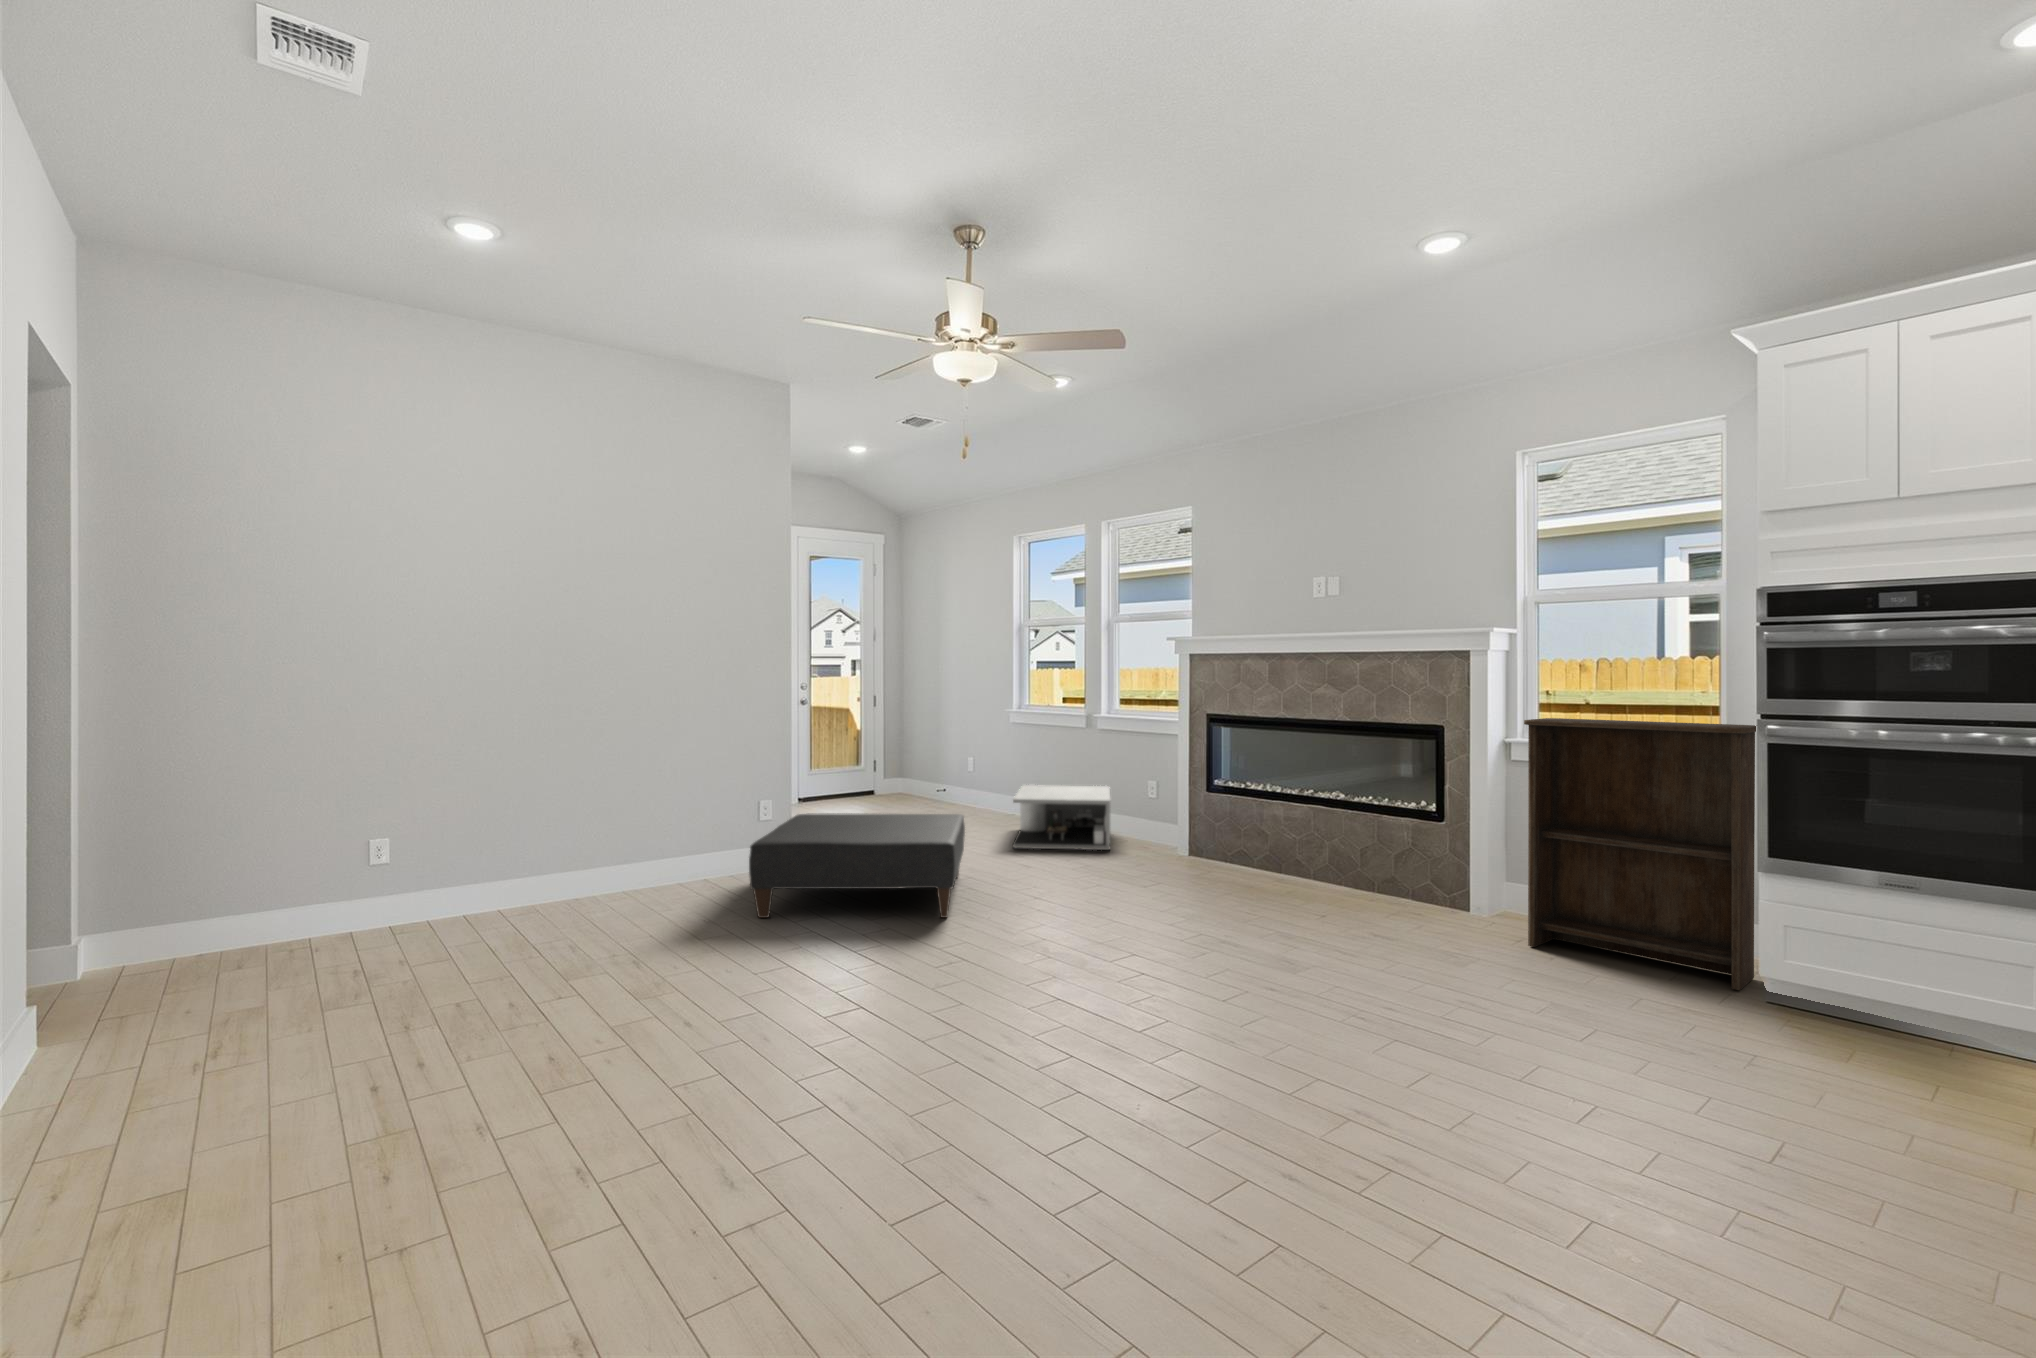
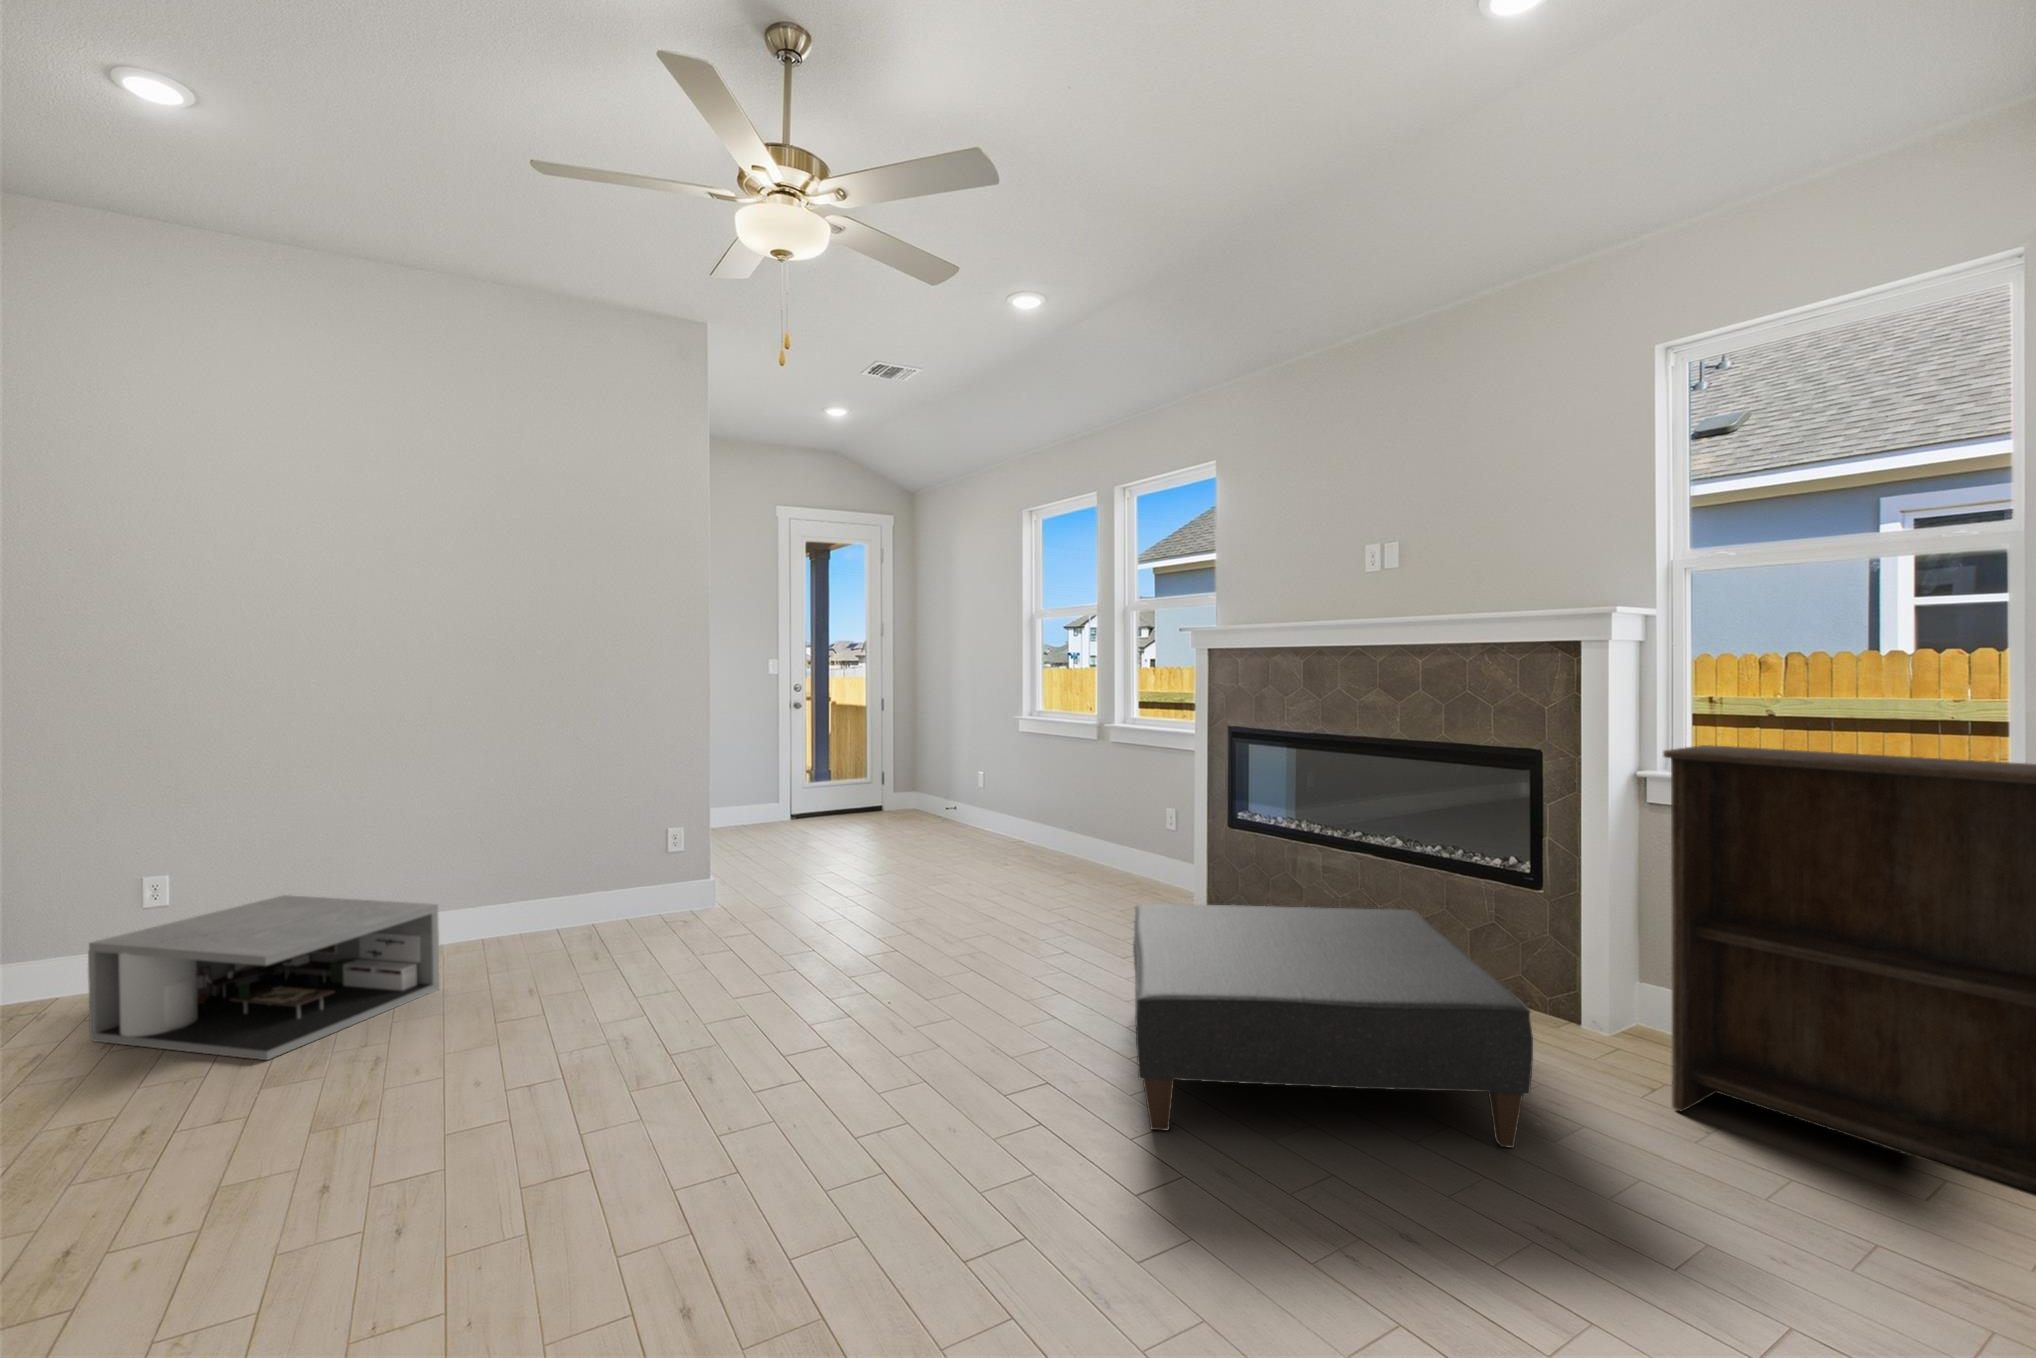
coffee table: present [1013,785,1110,850] -> present [88,895,439,1060]
ottoman: present [749,813,965,918] -> present [1133,904,1533,1148]

